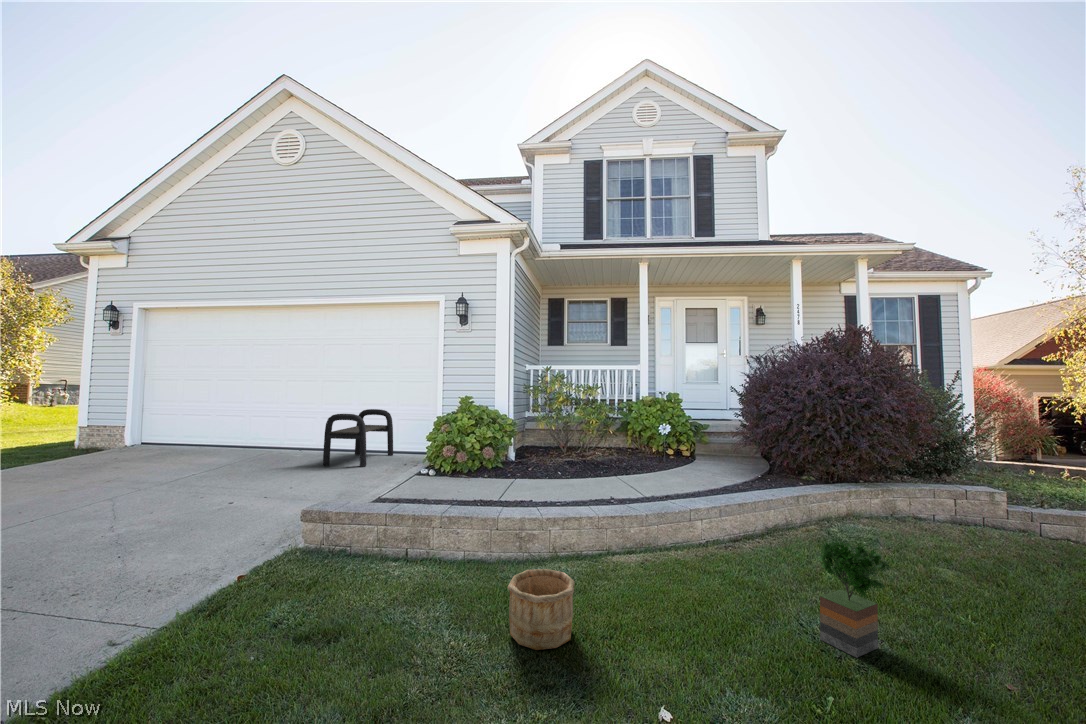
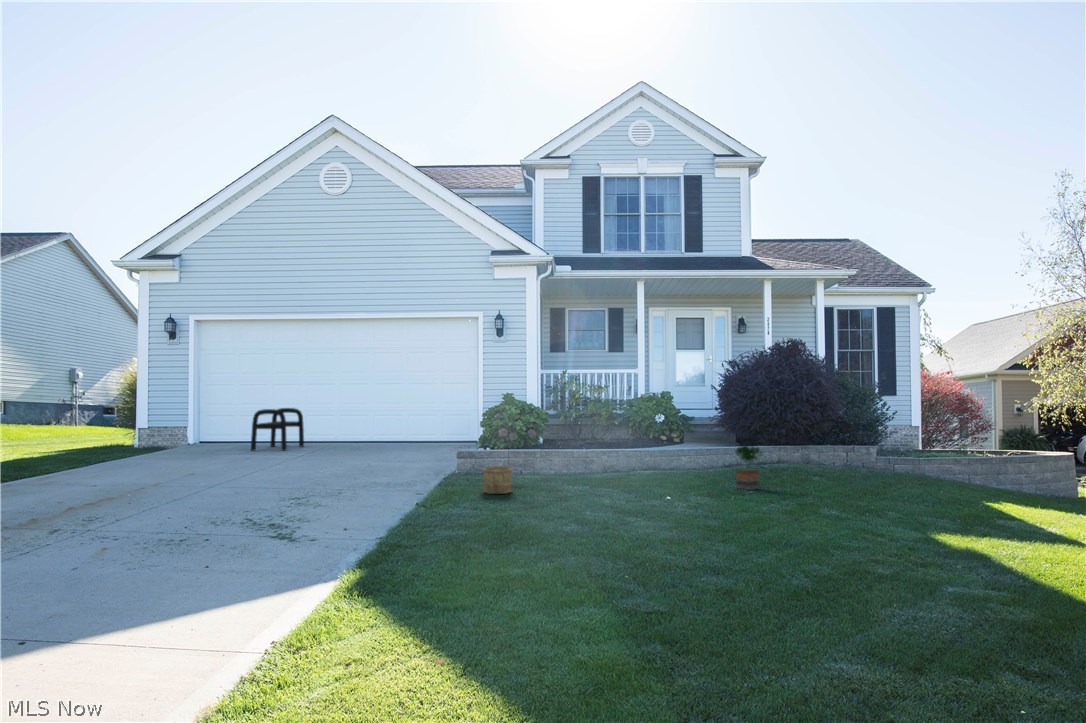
bench: present [323,409,393,467] -> present [251,408,304,451]
wooden bucket: present [508,569,575,650] -> present [482,466,513,494]

